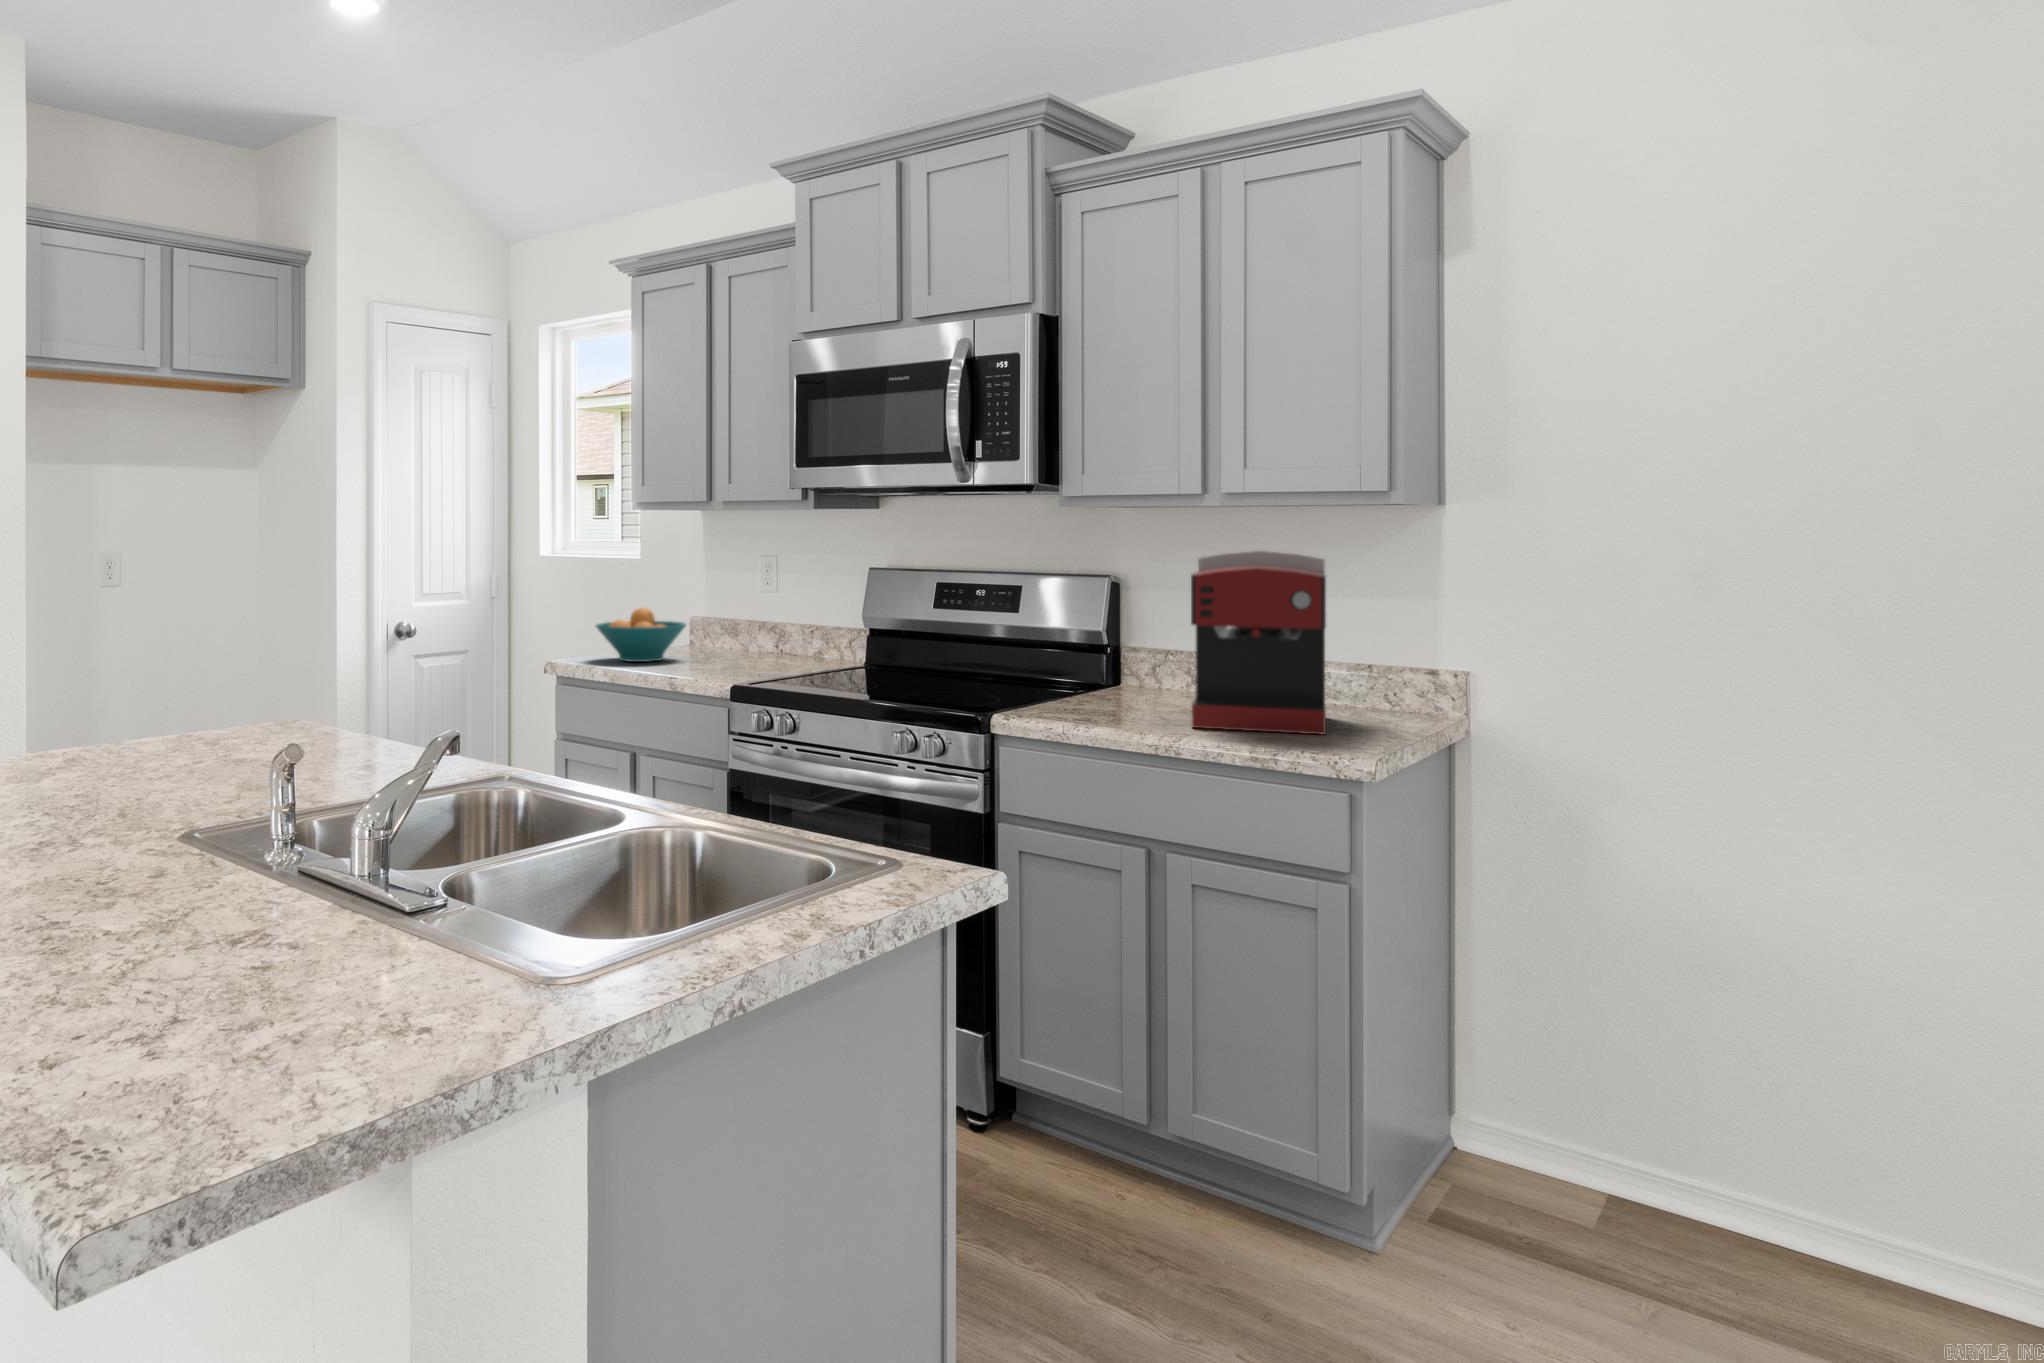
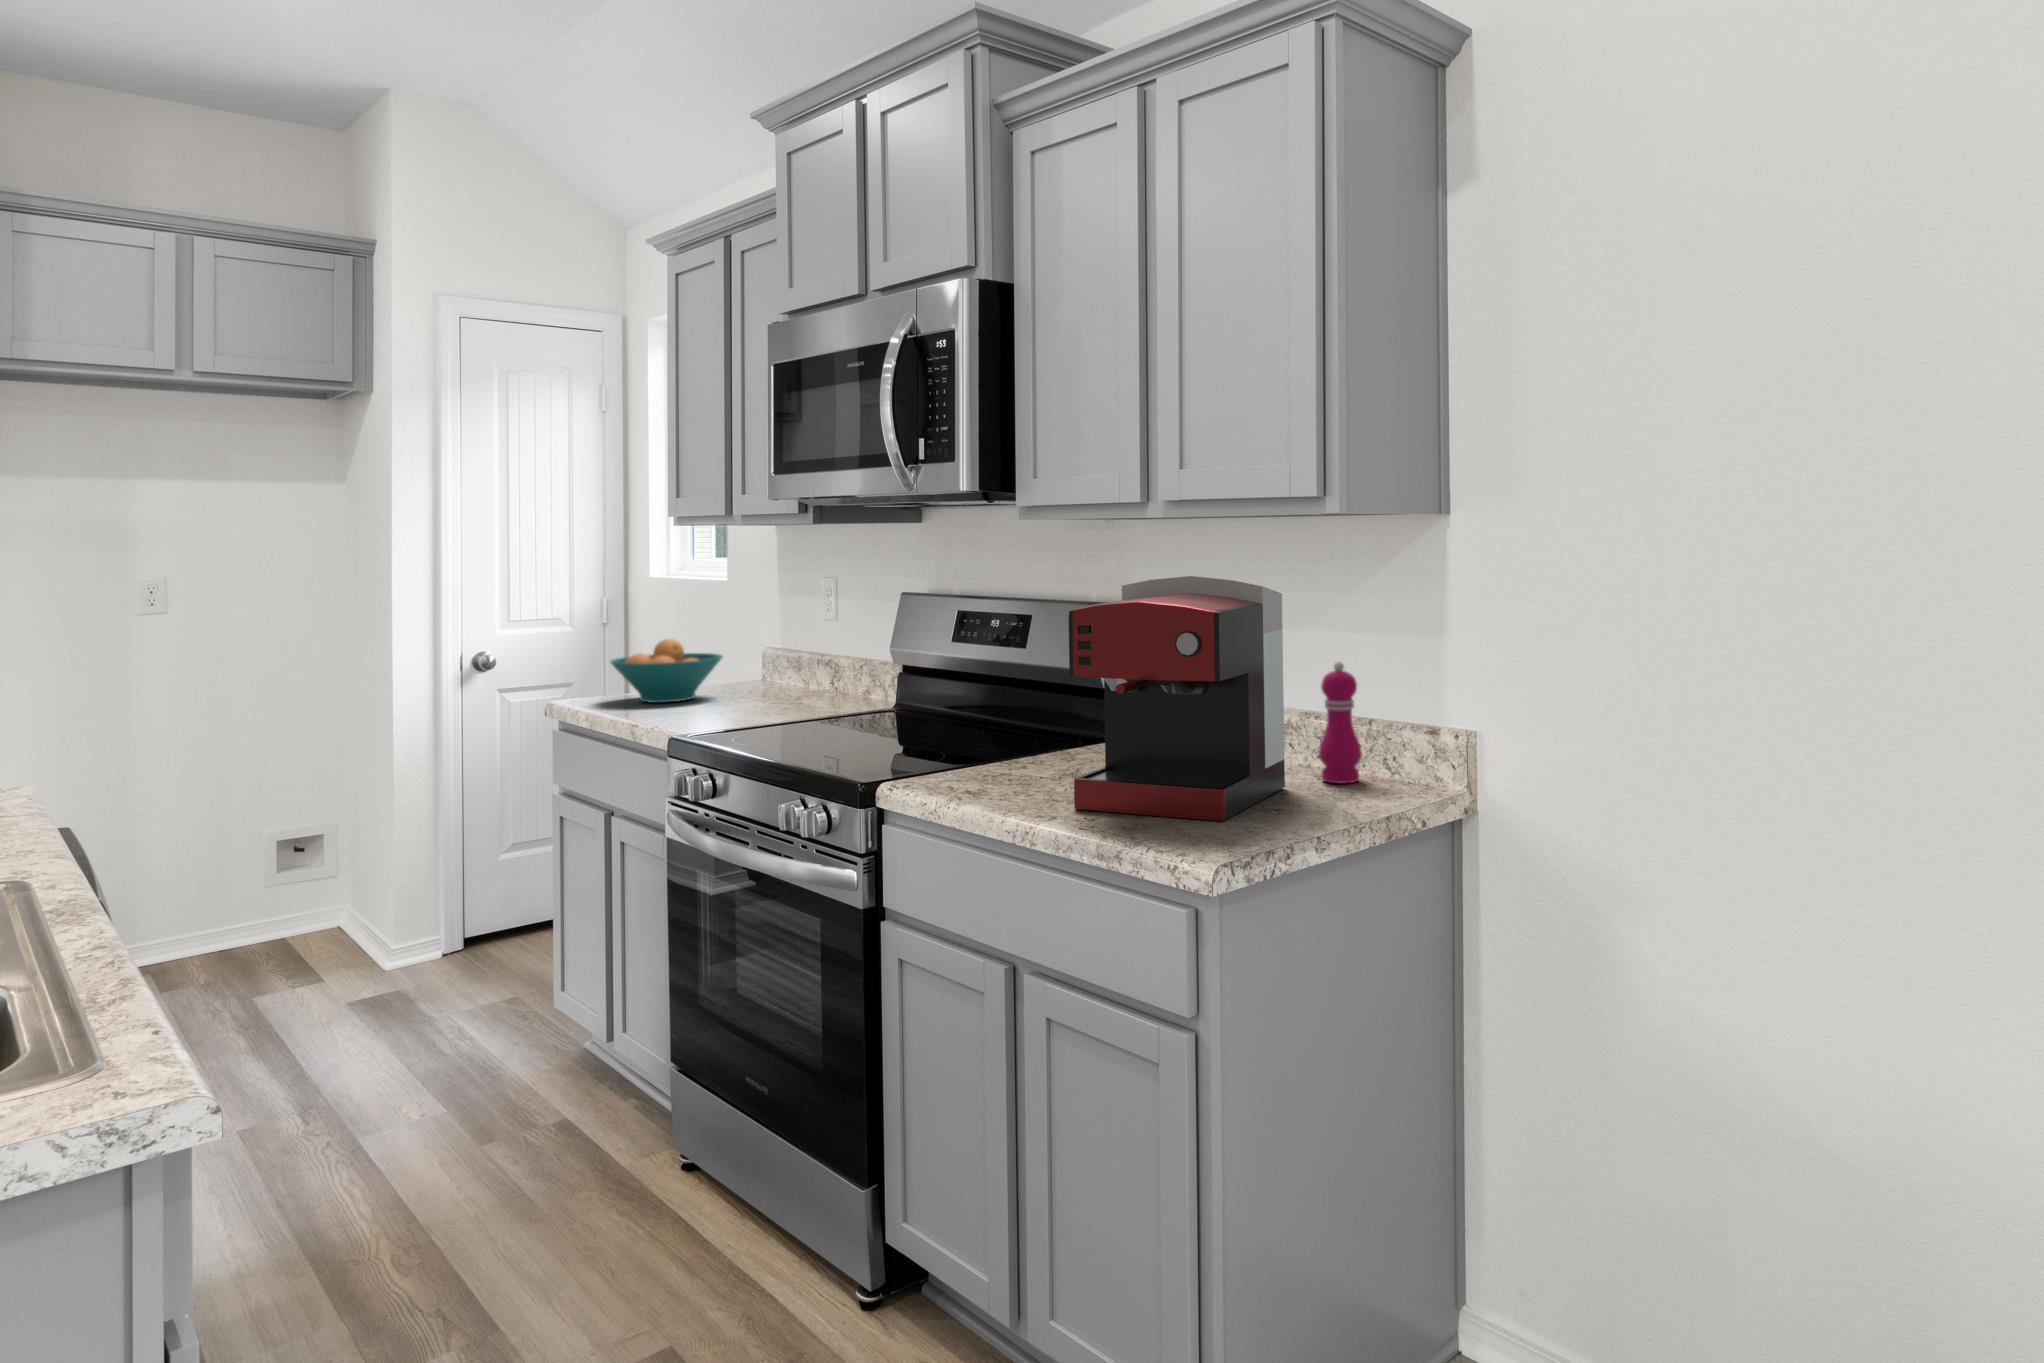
pepper mill: none [1339,620,1375,714] -> present [1319,662,1362,783]

